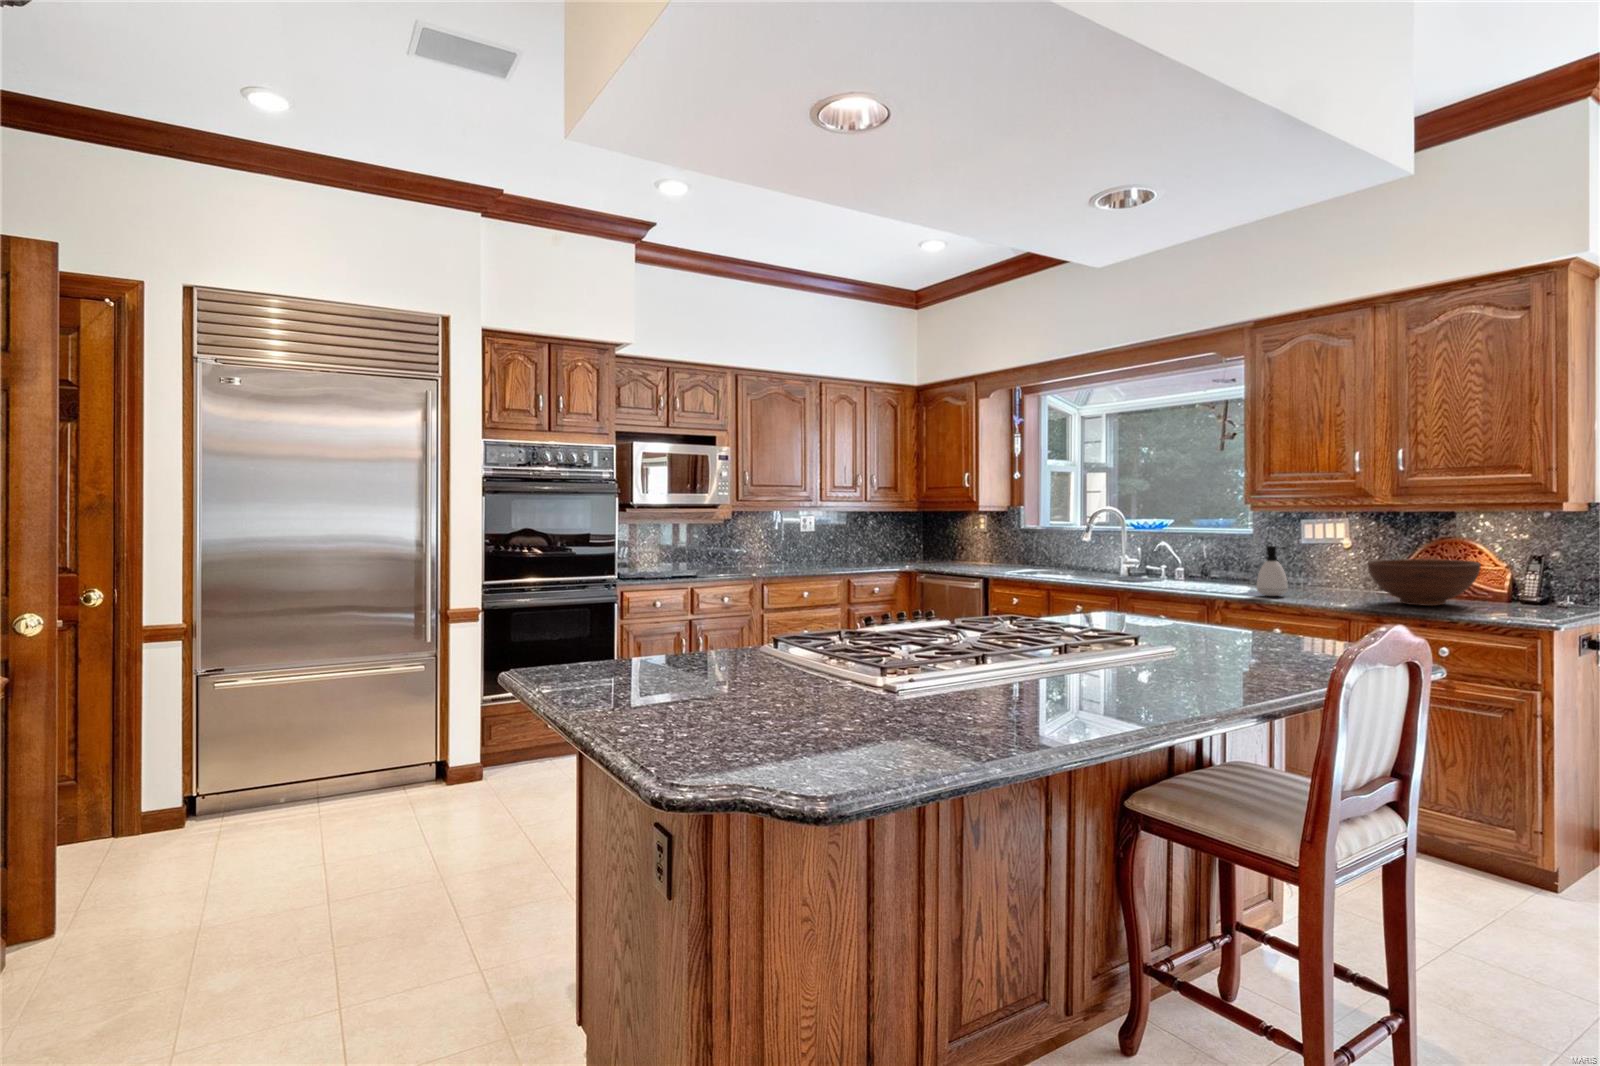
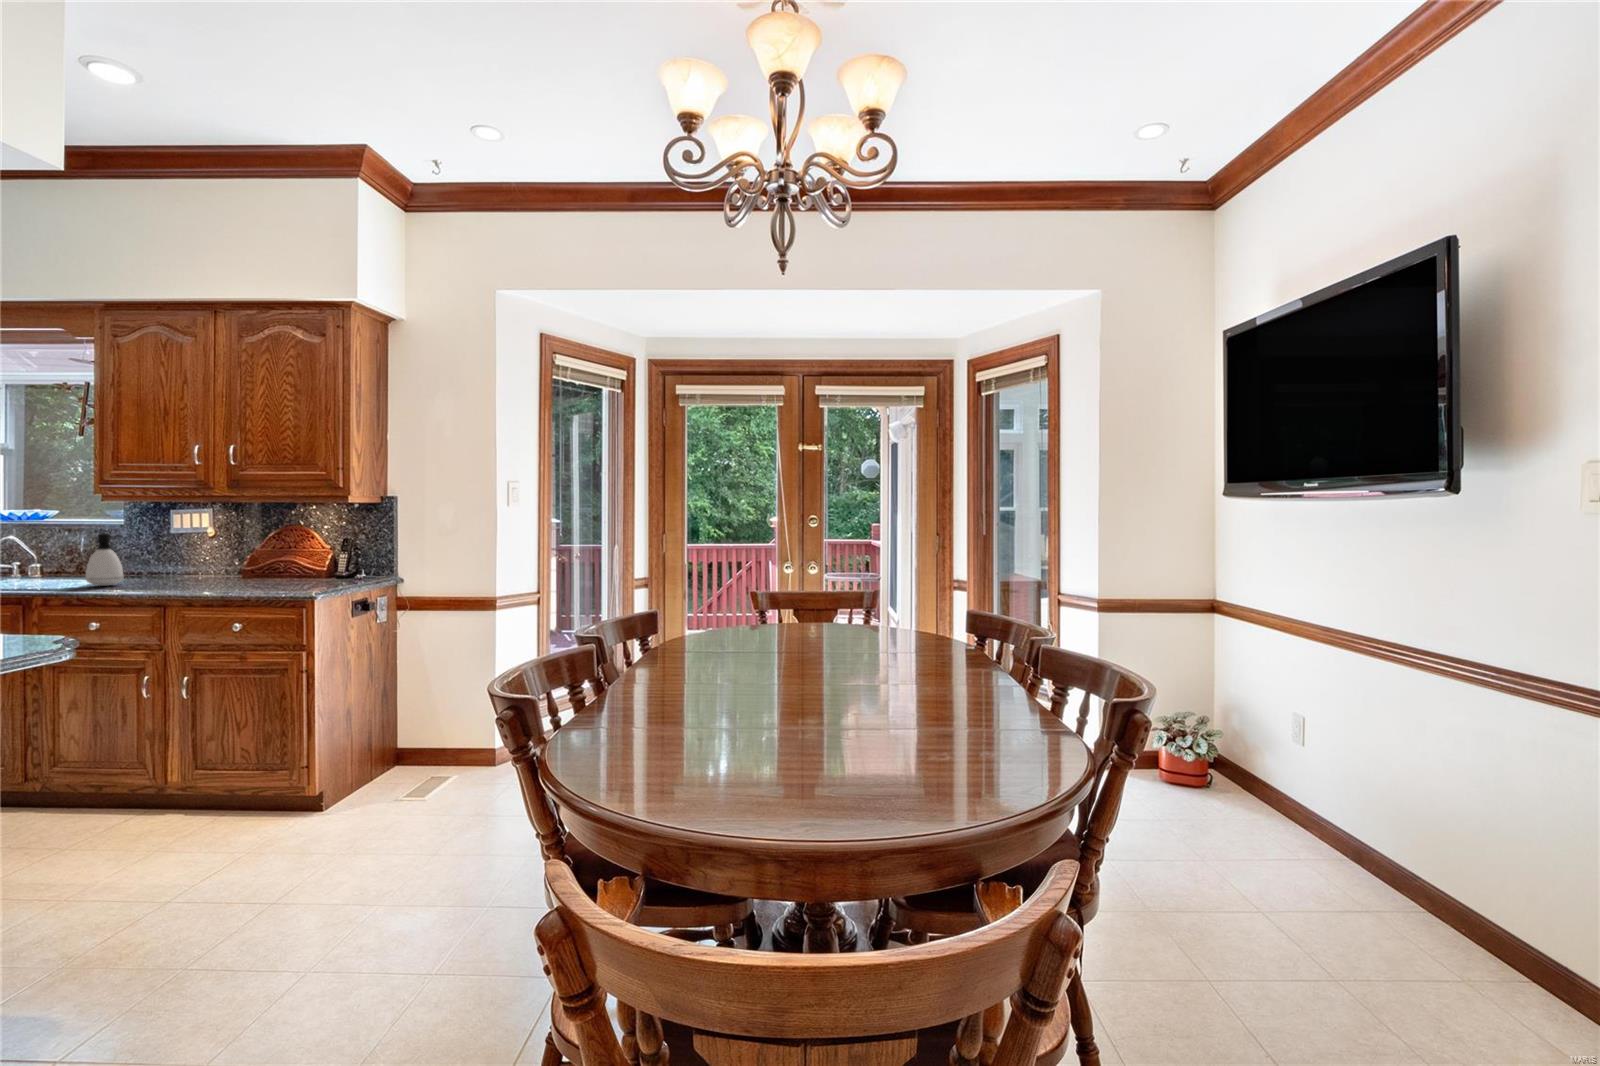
fruit bowl: present [1368,559,1481,606] -> none [190,545,291,586]

